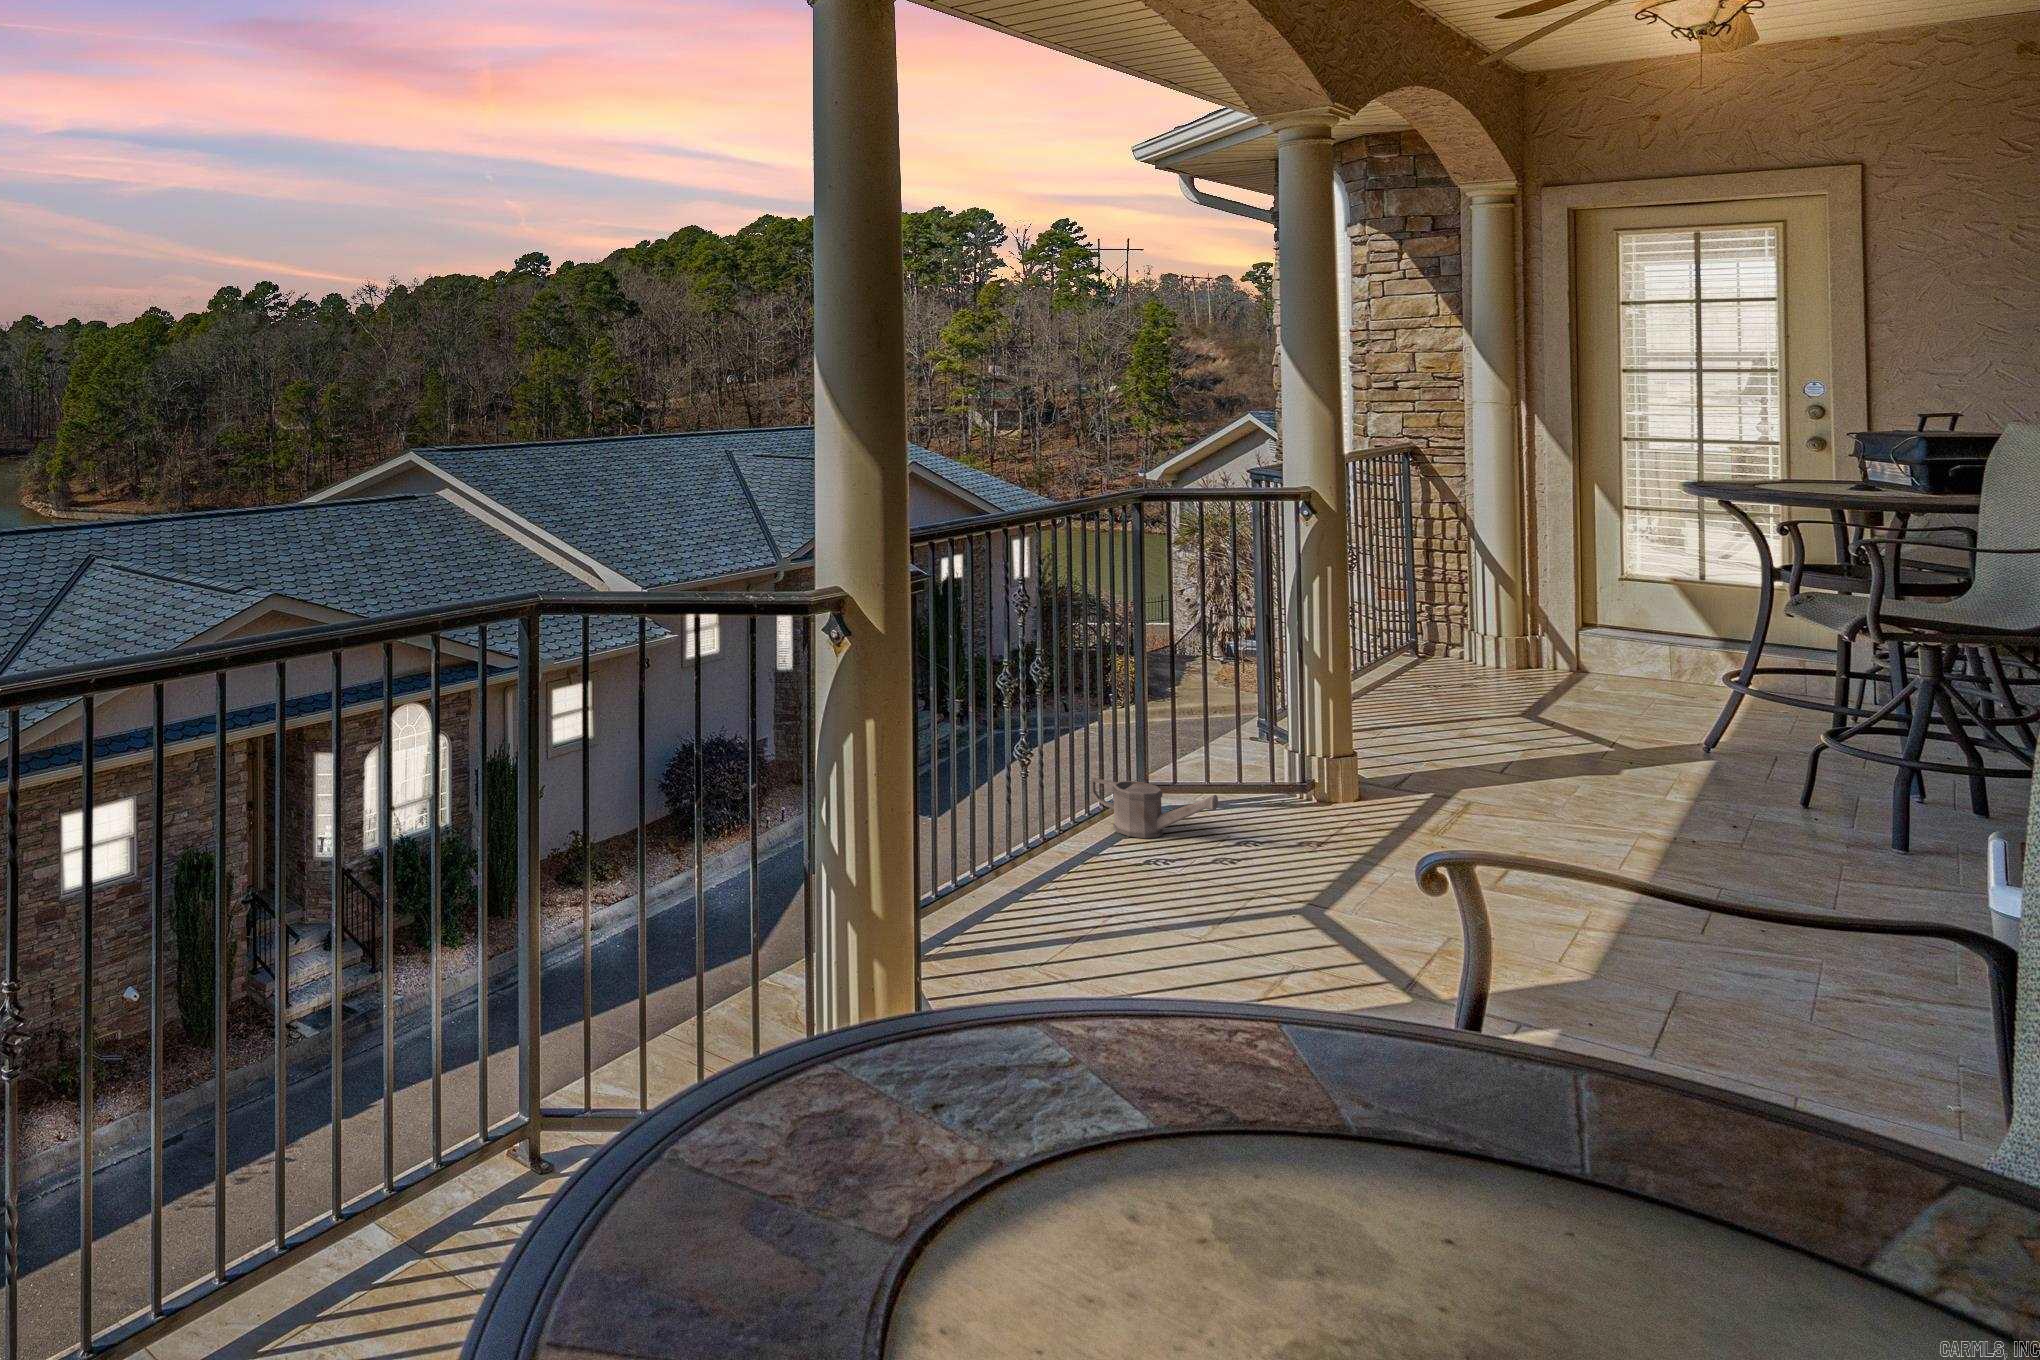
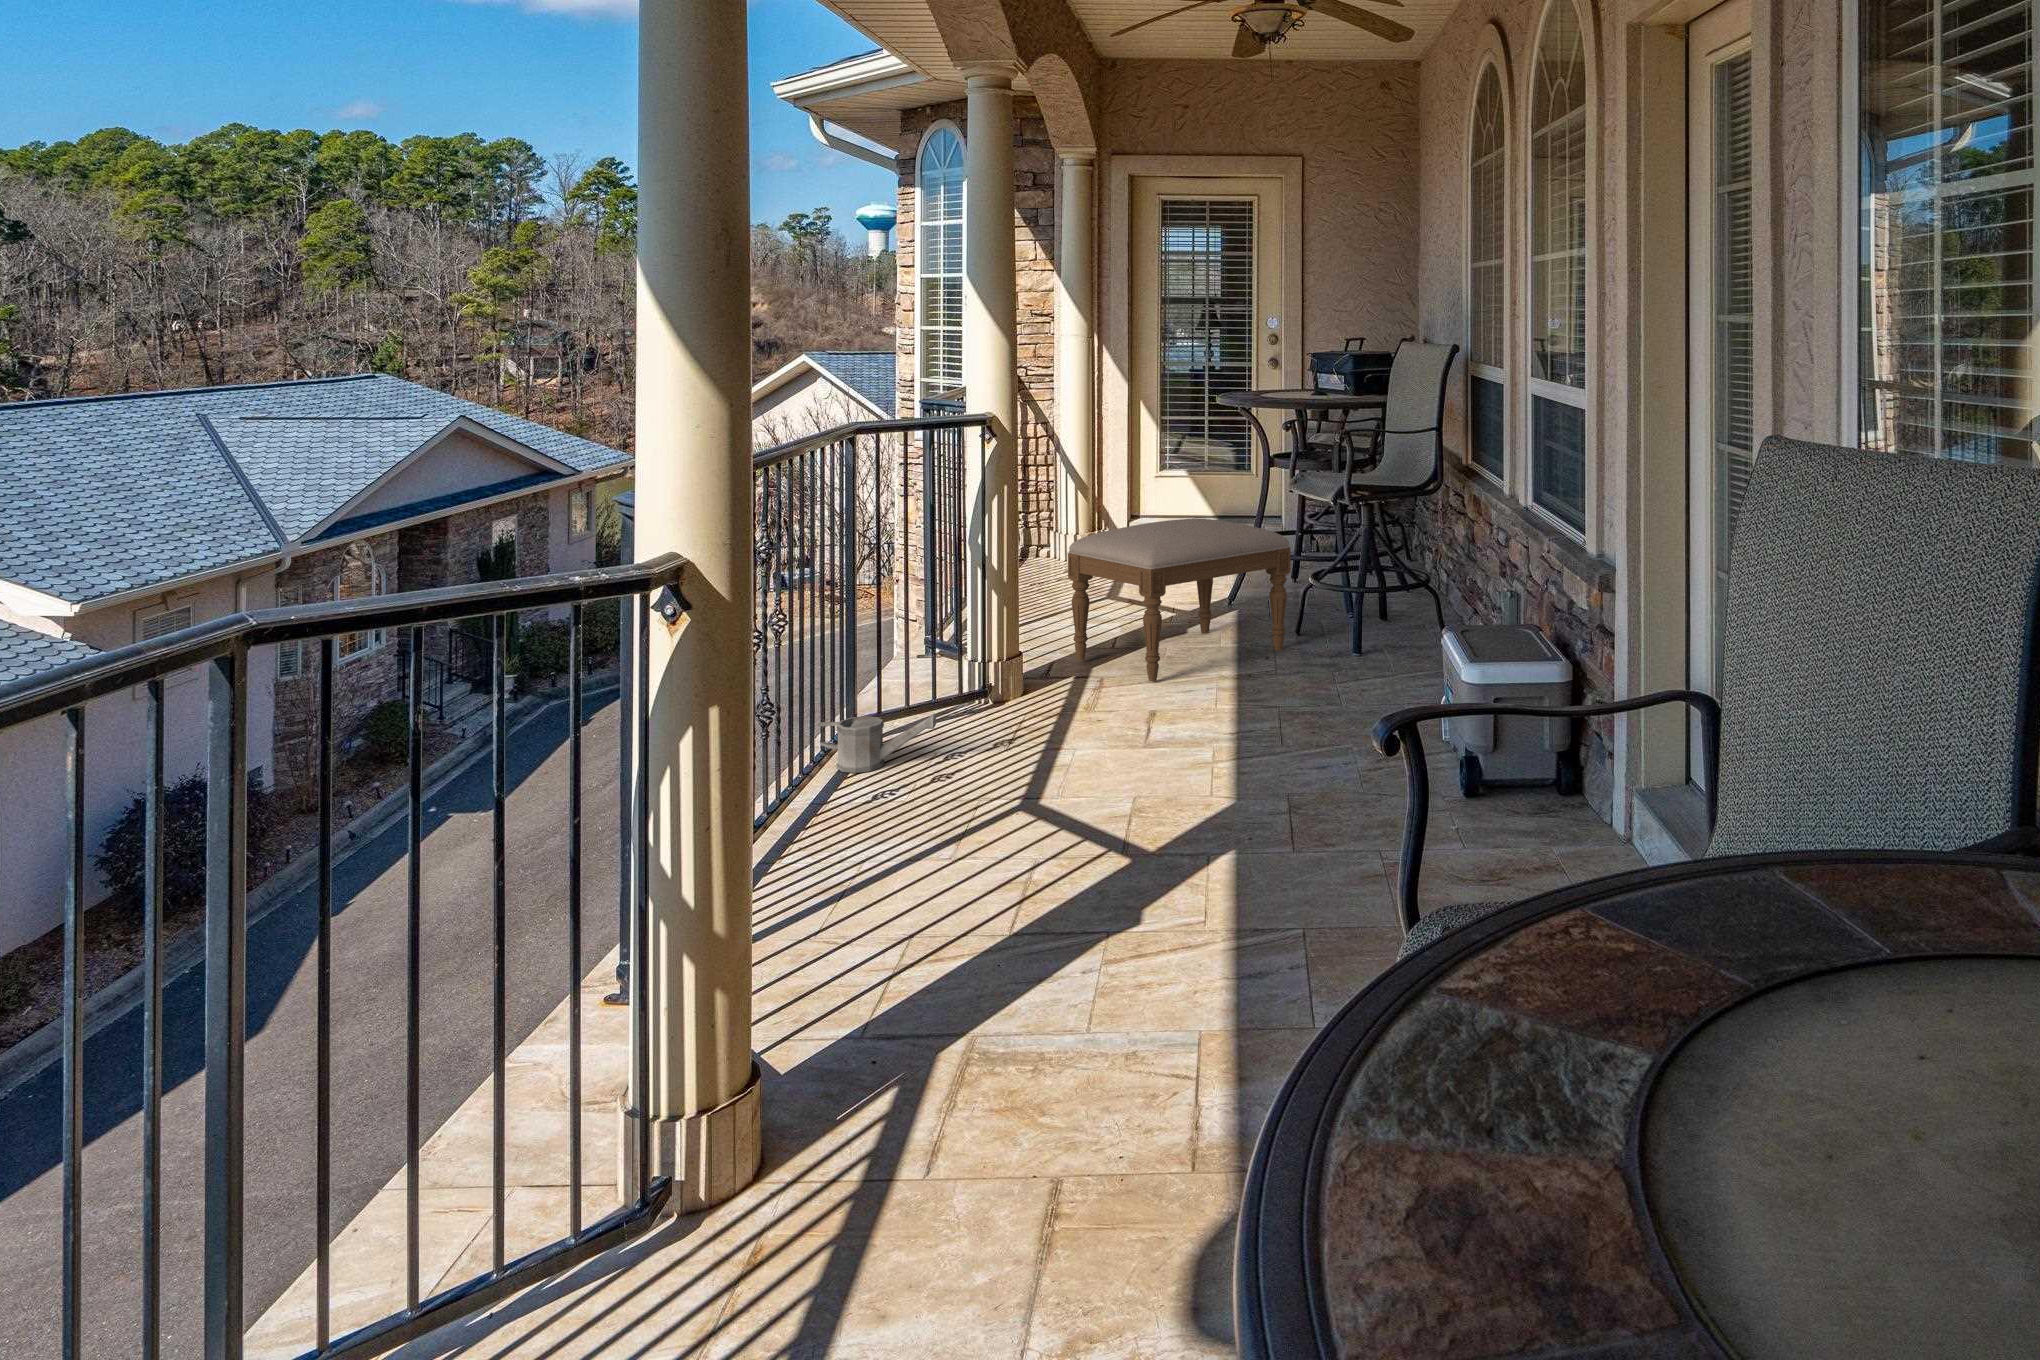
ottoman: none [1425,629,1773,823] -> present [1068,518,1291,681]

